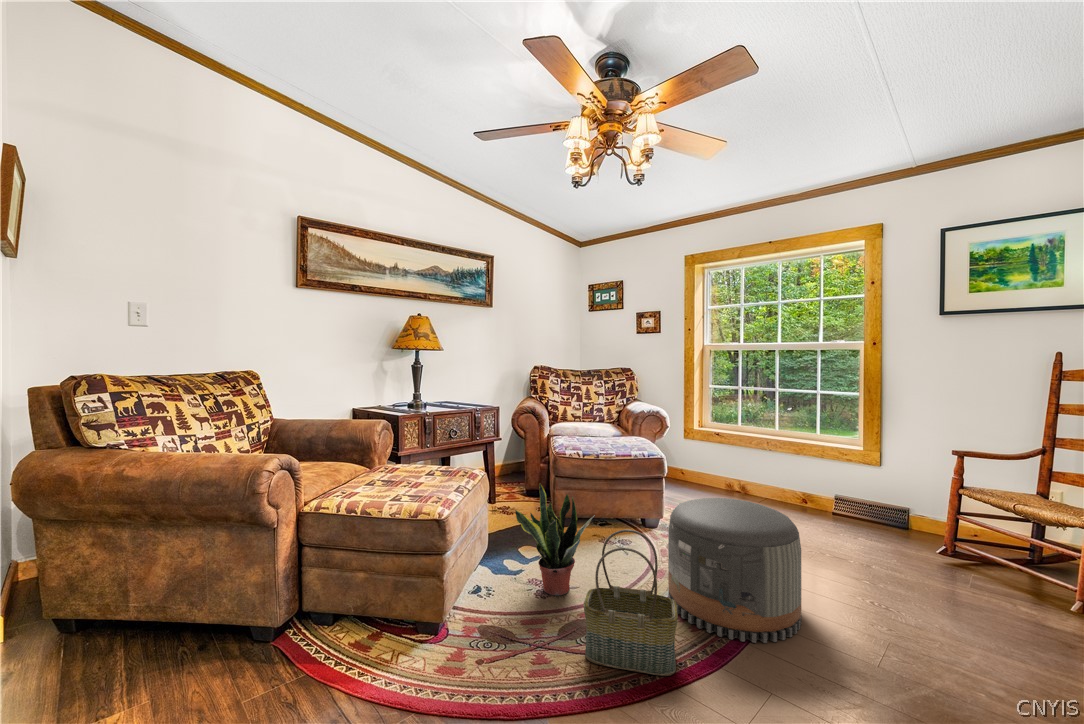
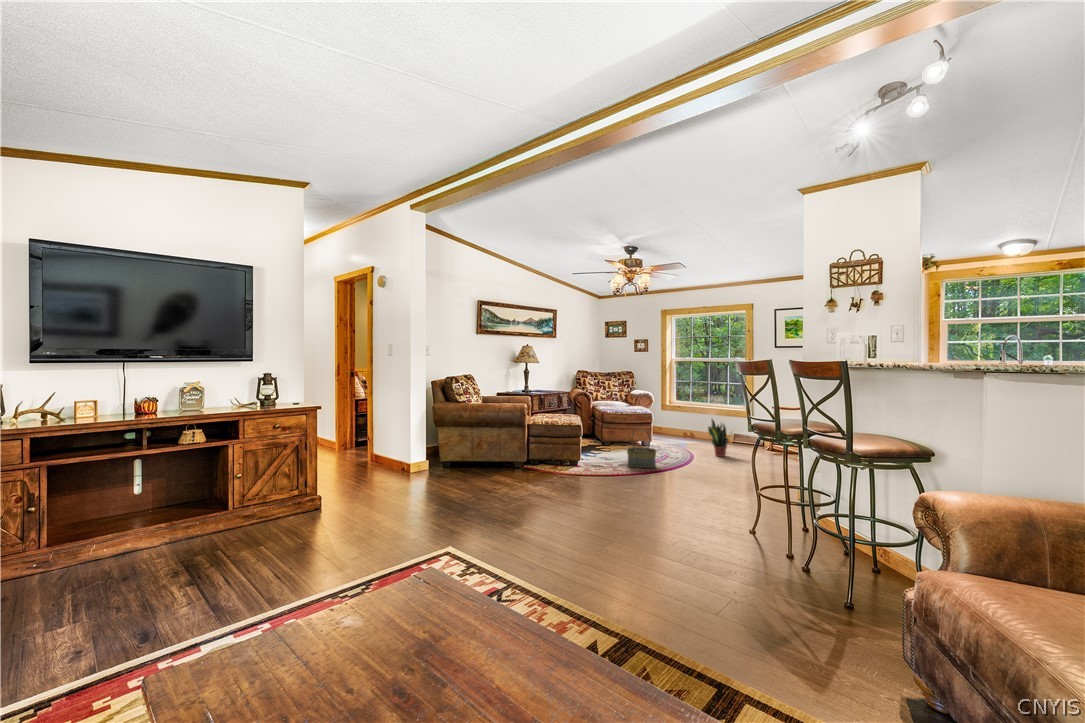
potted plant: present [515,483,594,595] -> present [708,419,729,457]
pouf: present [668,498,801,643] -> none [653,423,698,464]

